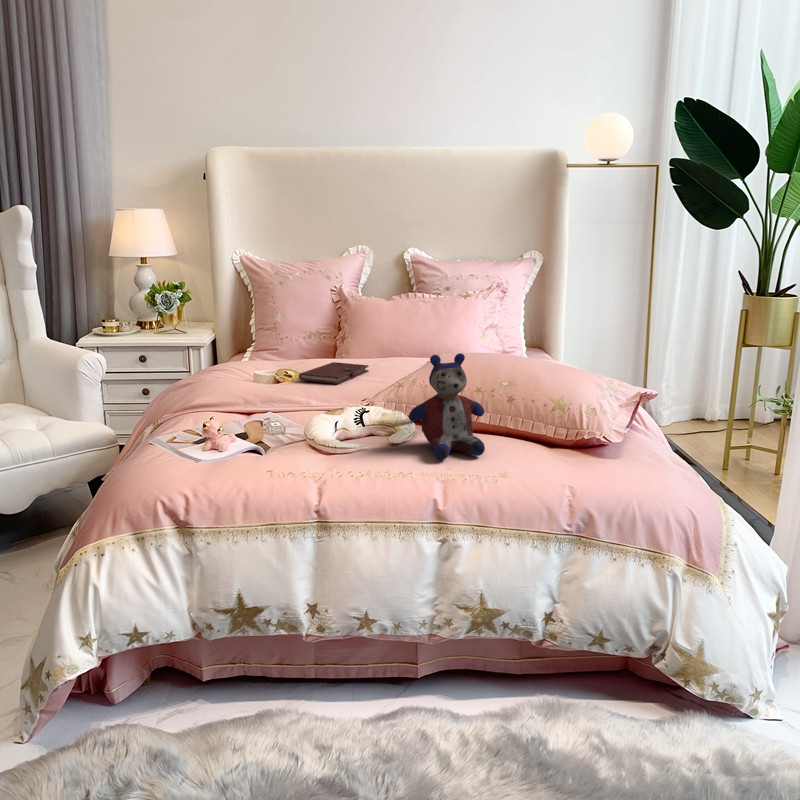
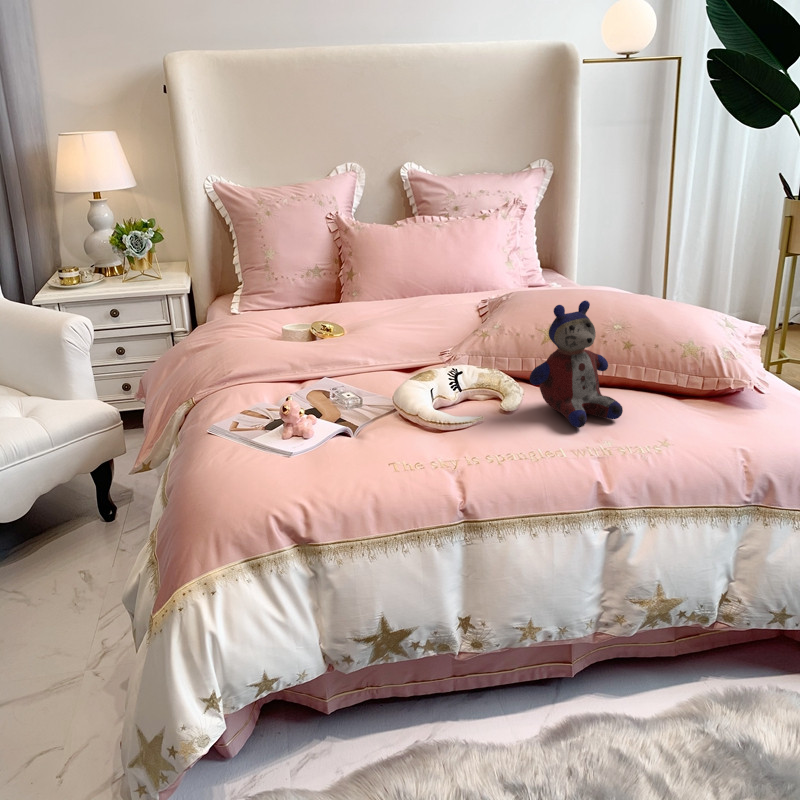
notebook: present [299,362,368,384] -> none [347,308,418,337]

